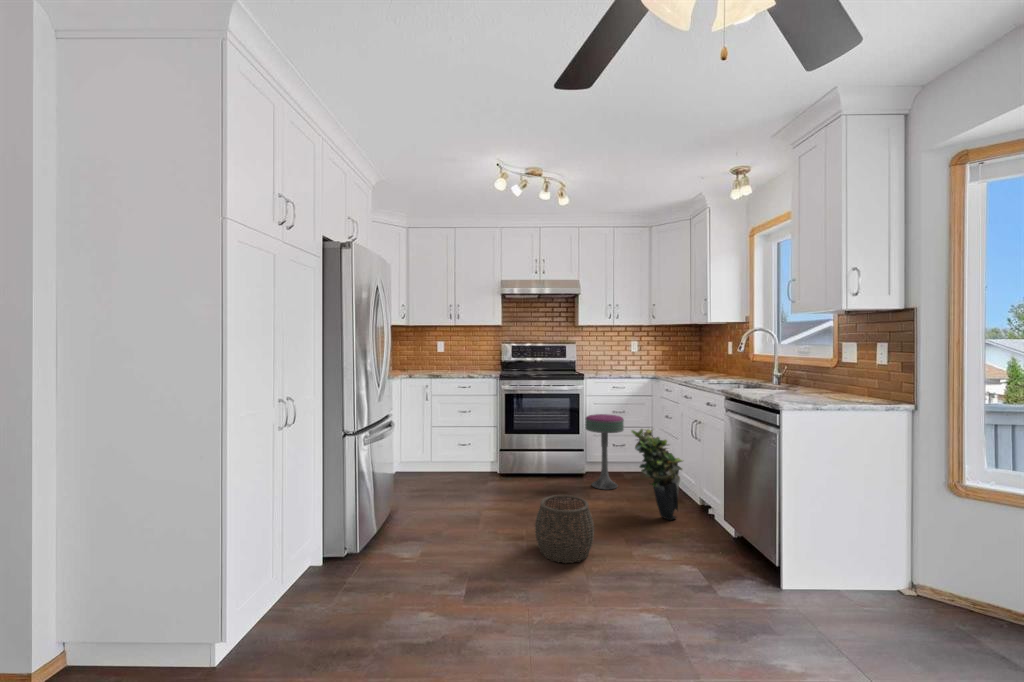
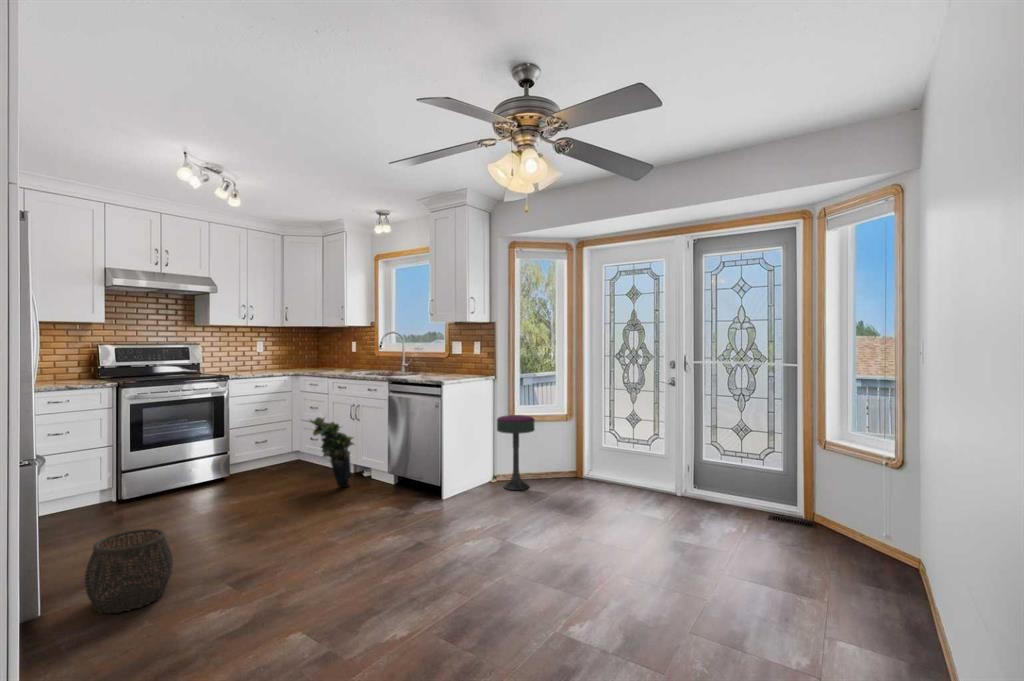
bar stool: present [586,414,624,489] -> present [497,415,535,490]
woven basket: present [535,495,594,563] -> present [84,529,173,613]

